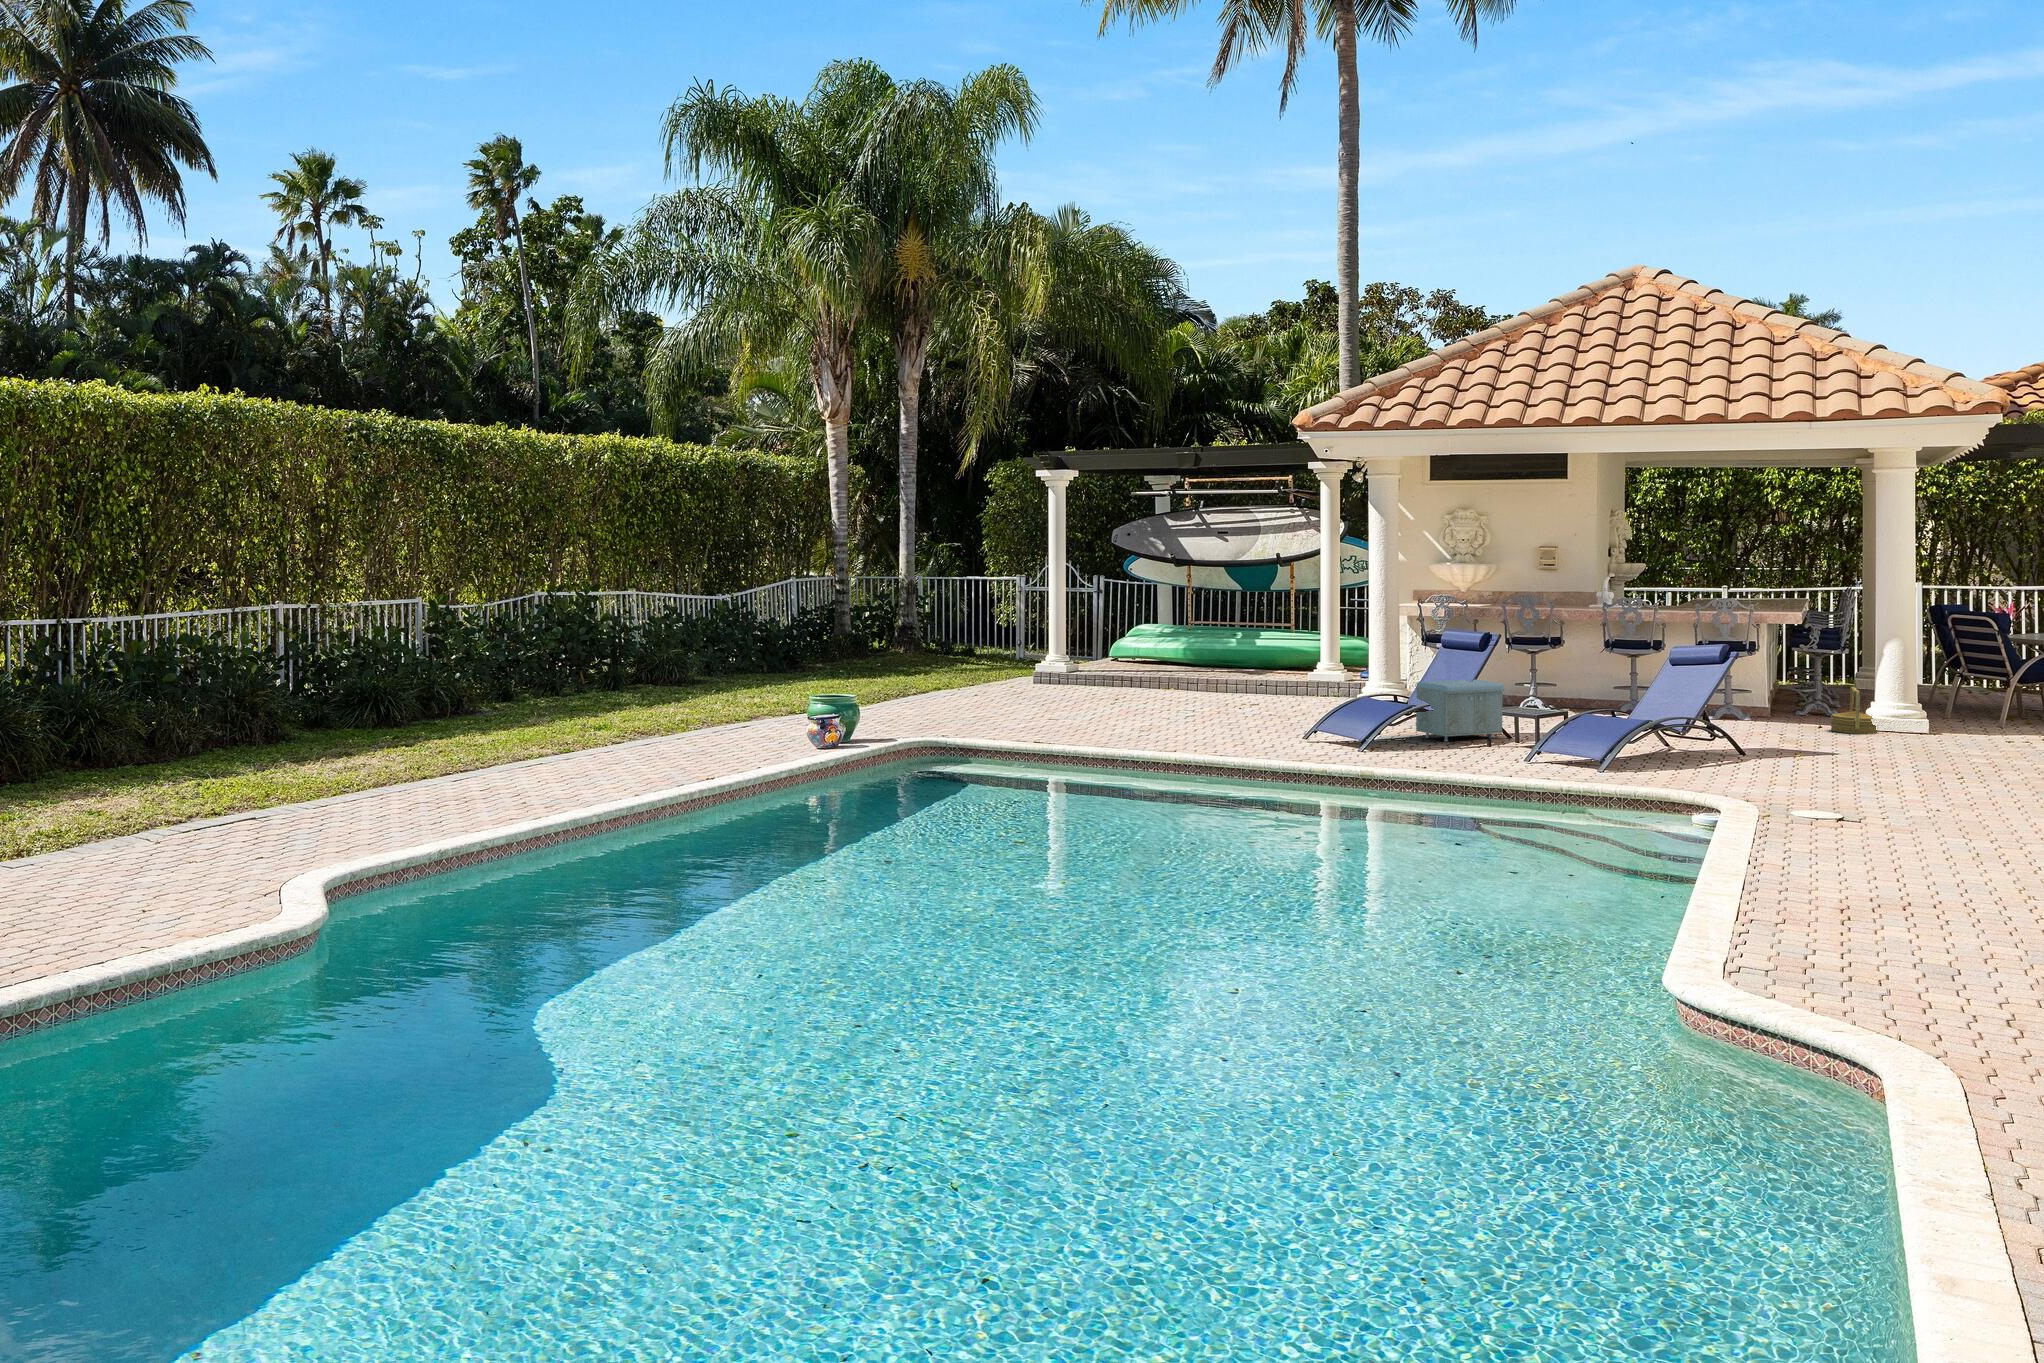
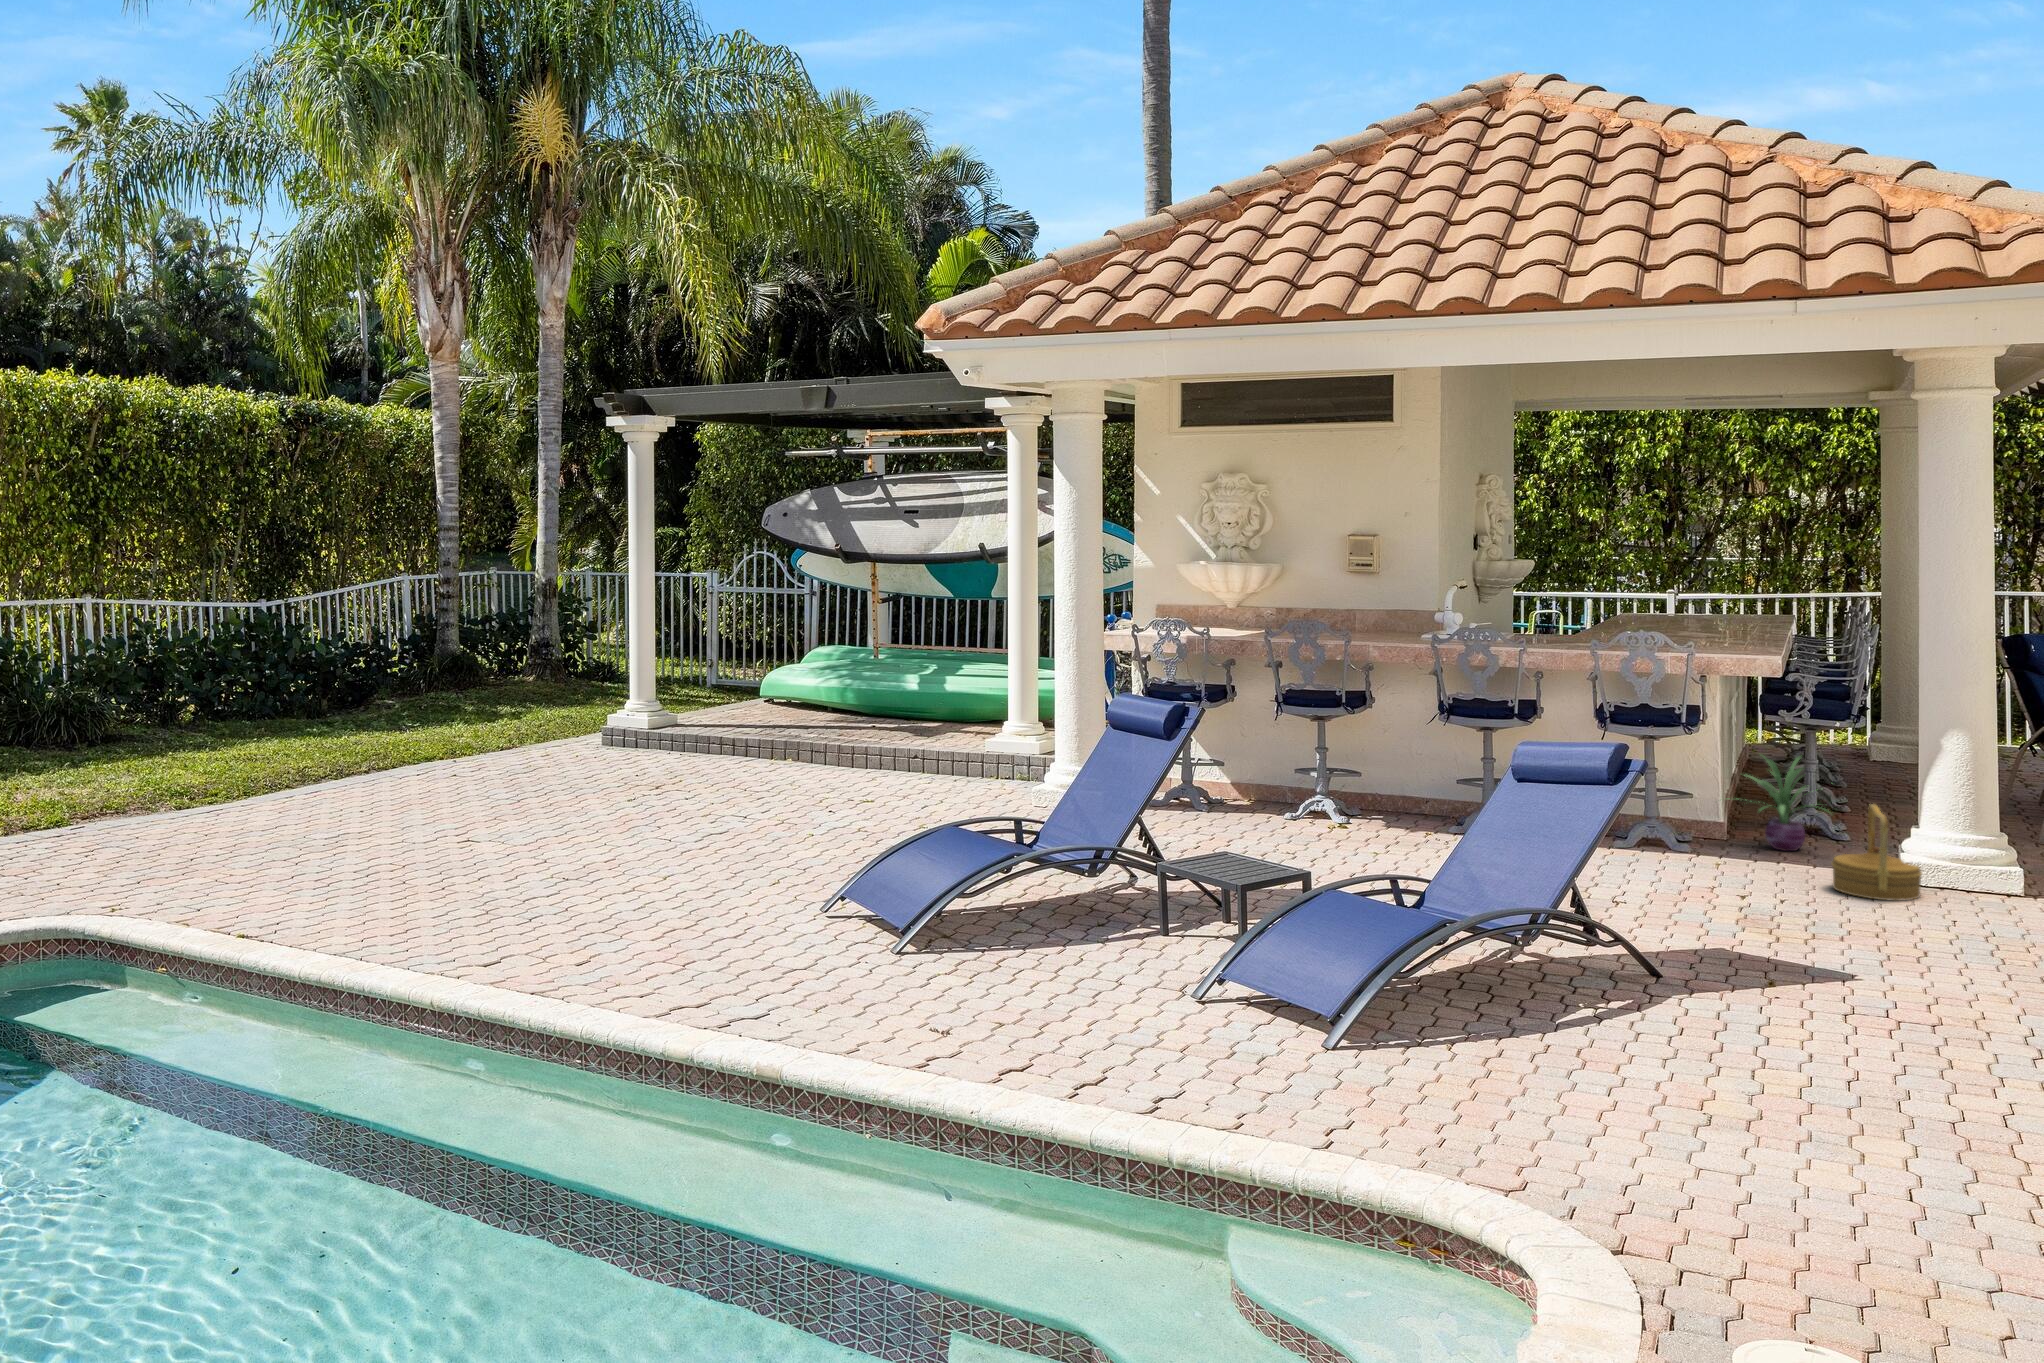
decorative plant: none [1765,667,1835,720] -> present [1727,757,1830,851]
storage bench: present [1416,679,1504,741] -> none [1048,793,1210,922]

